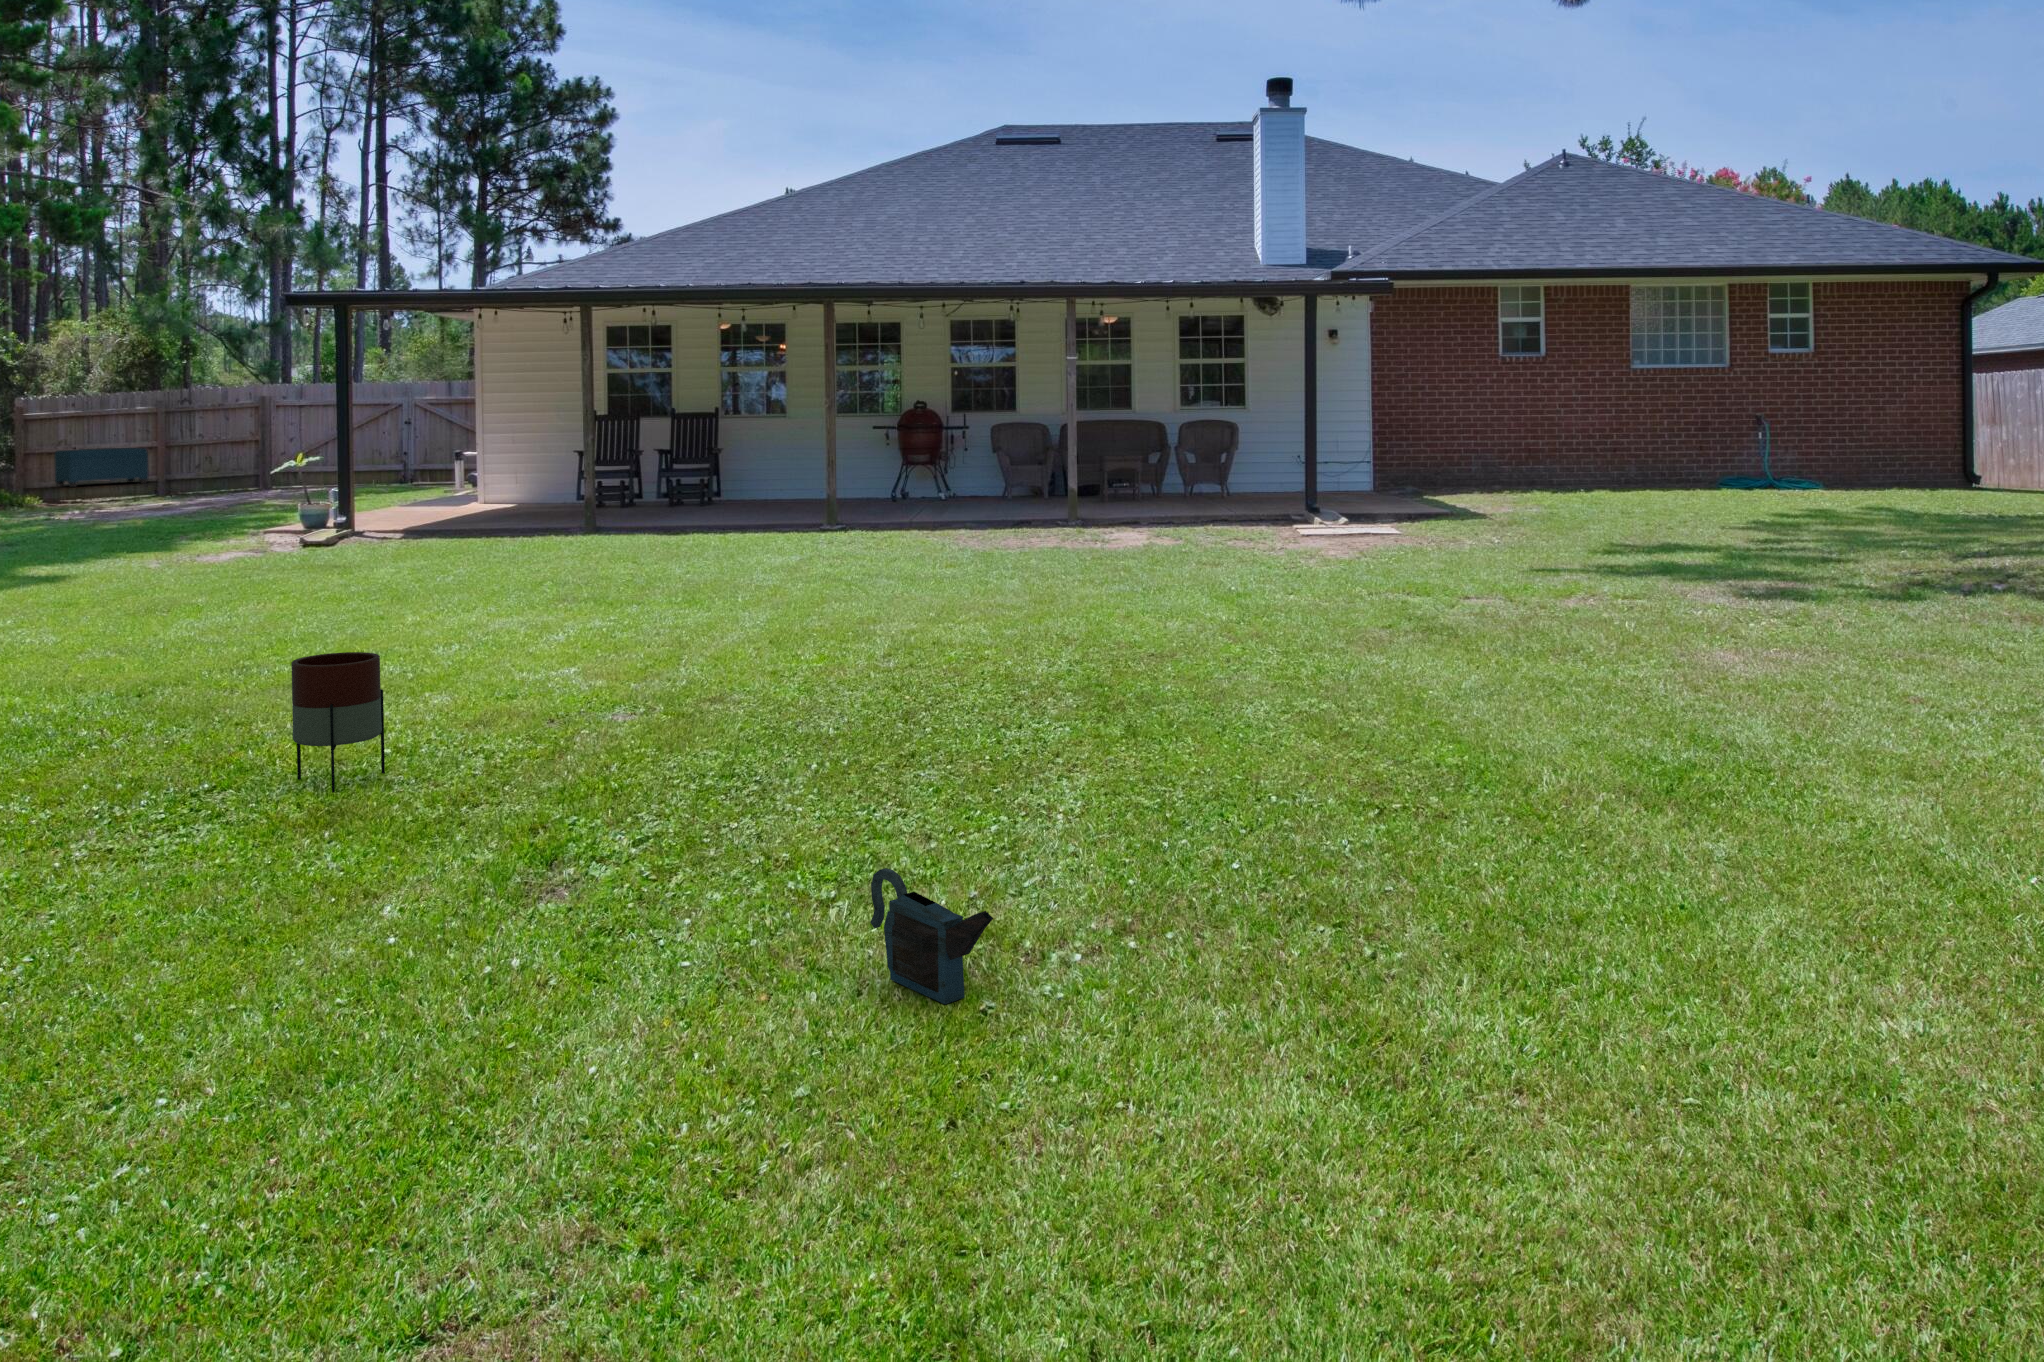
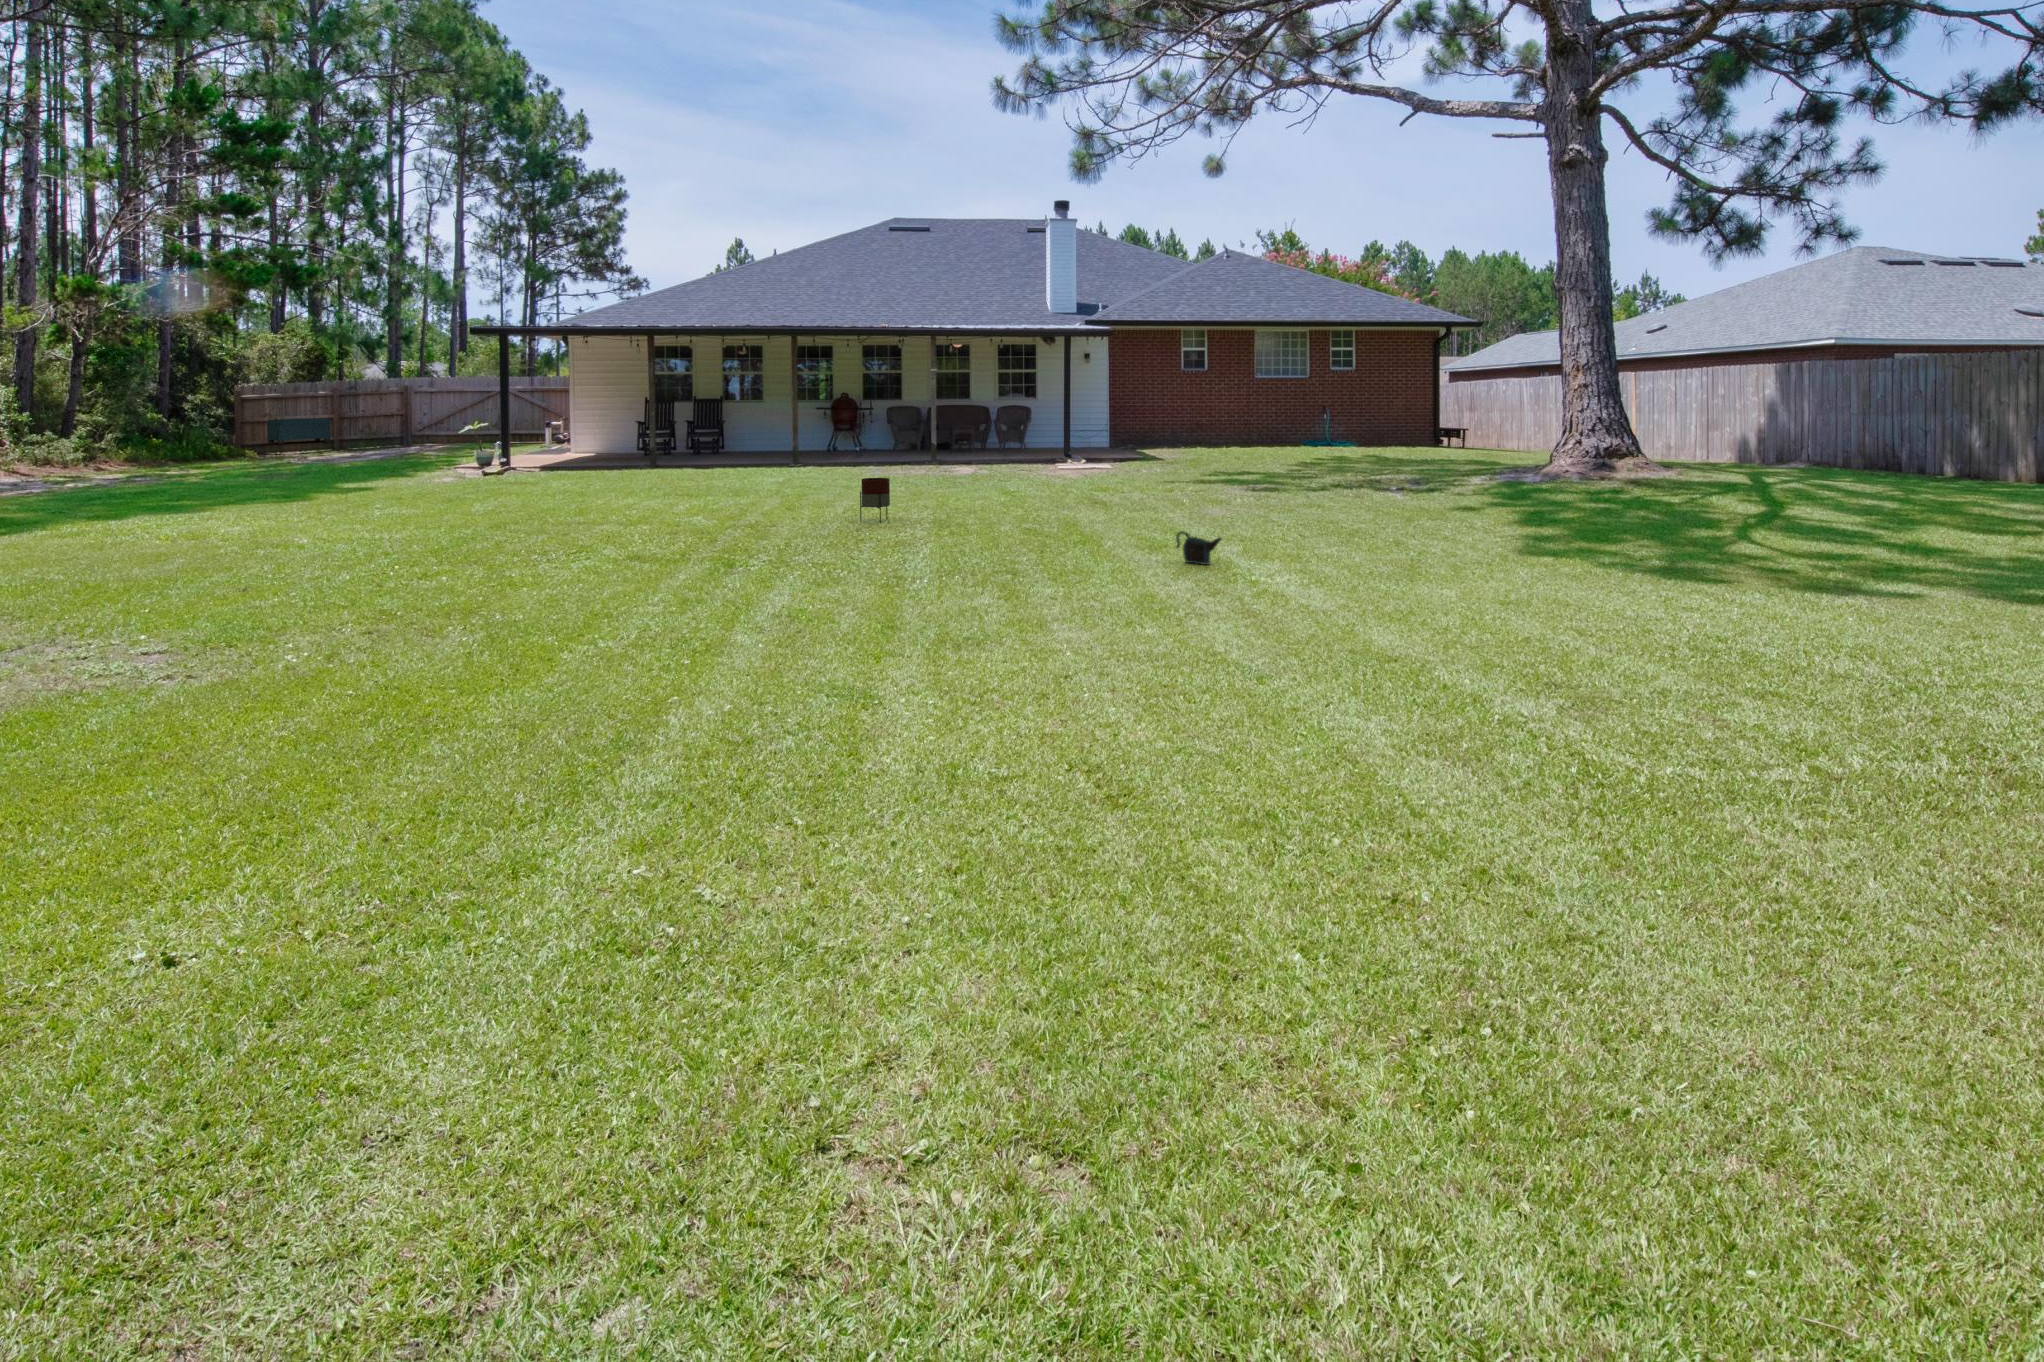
planter: present [291,652,385,793] -> present [860,478,890,523]
watering can: present [870,868,993,1004] -> present [1176,531,1222,565]

